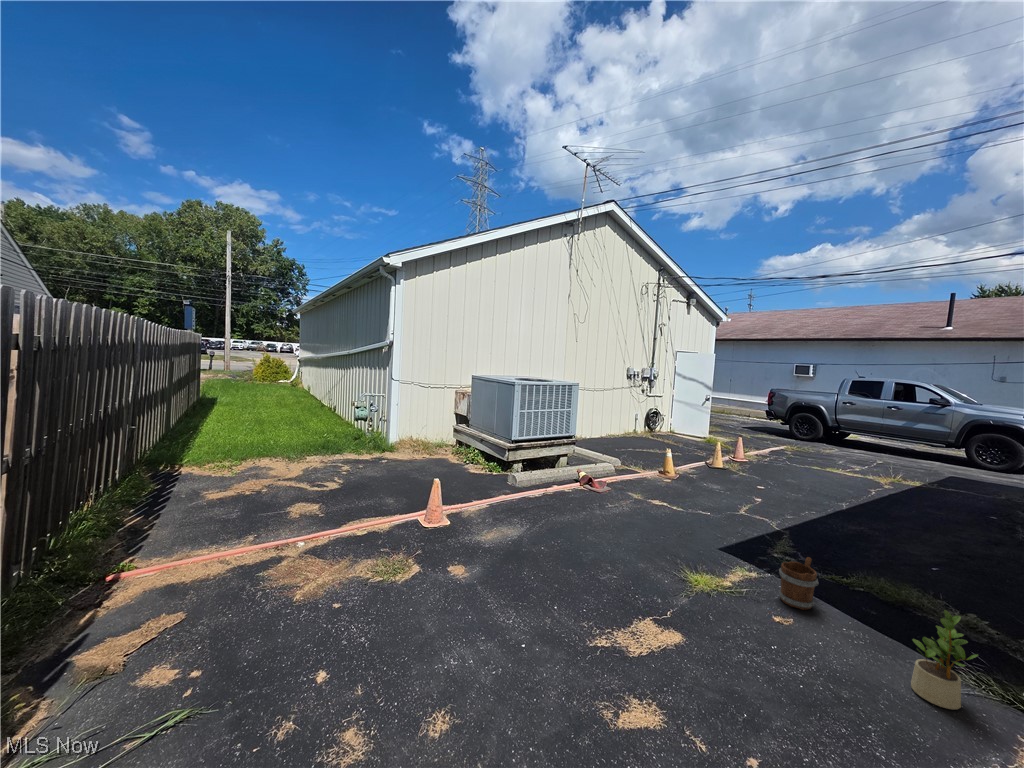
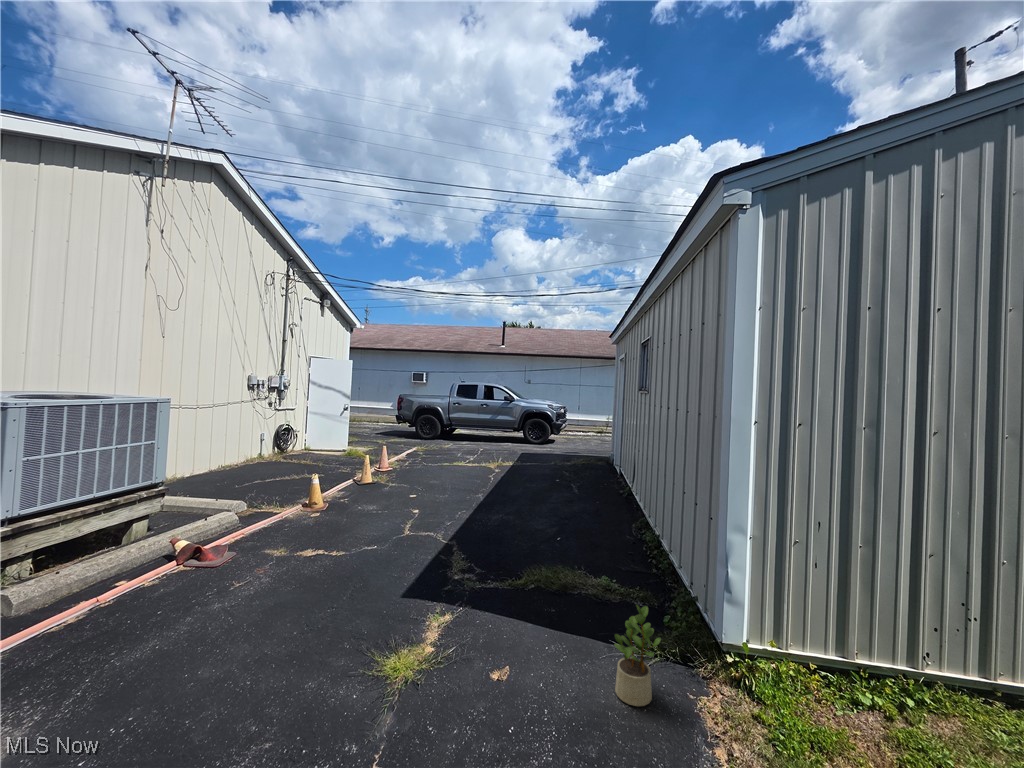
bucket: present [779,557,818,610] -> none [477,579,516,648]

